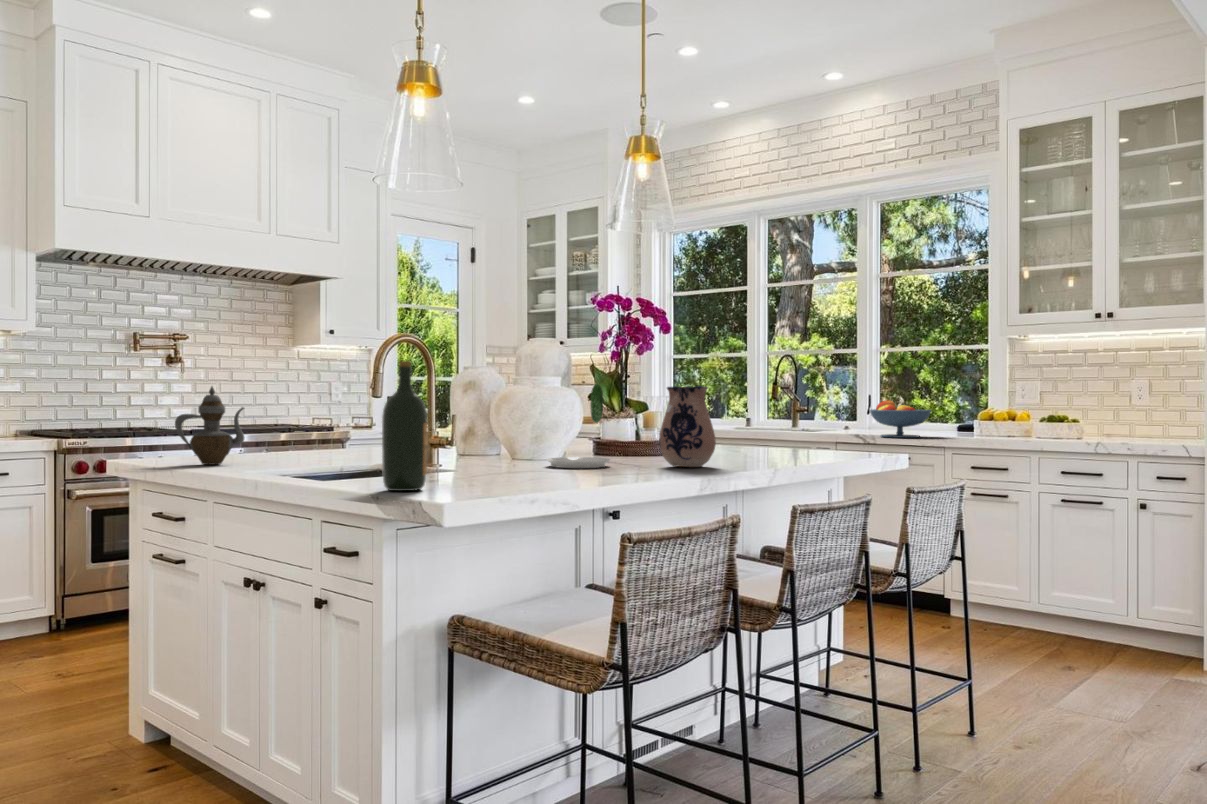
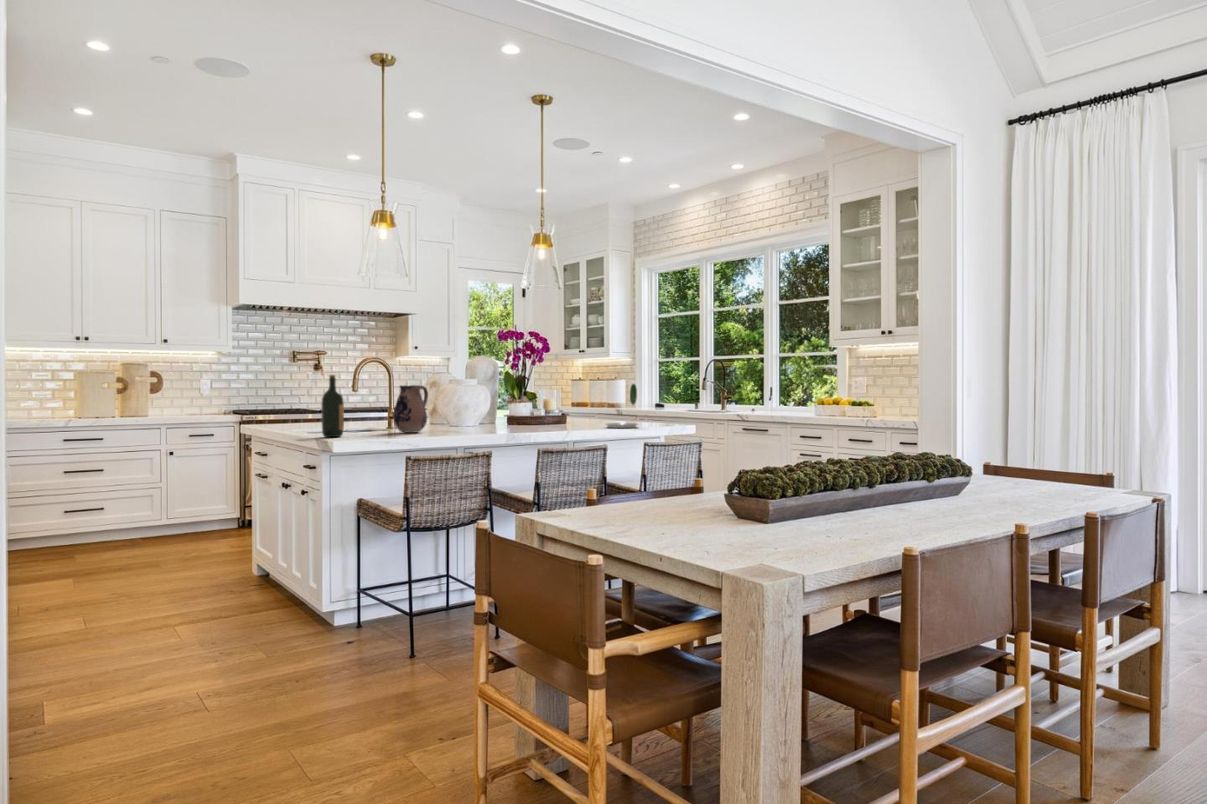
plate: present [547,384,610,468] -> present [606,384,637,428]
ceramic pitcher: present [659,386,716,467] -> present [393,385,428,433]
teapot: present [175,387,245,465] -> none [266,386,302,427]
fruit bowl: present [870,400,931,438] -> none [746,392,787,417]

